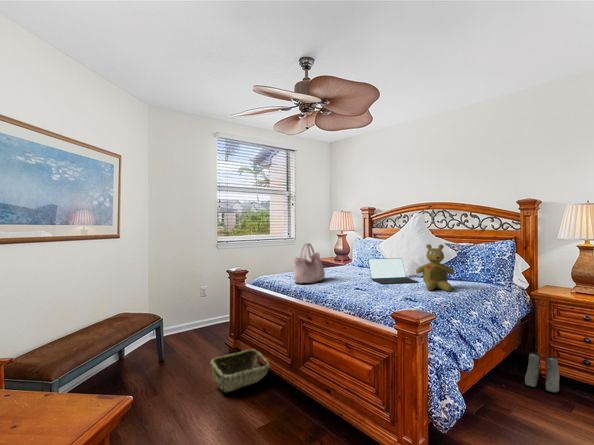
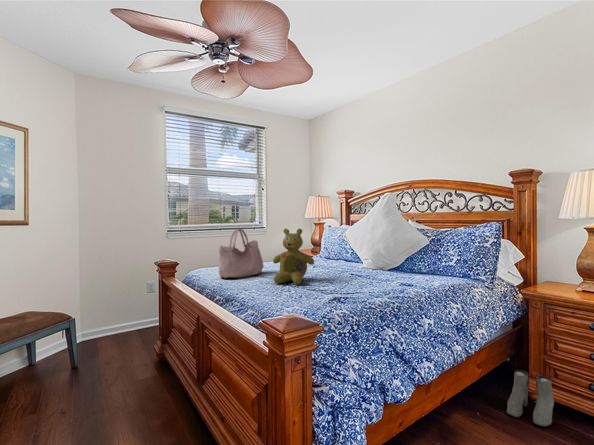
stuffed bear: present [416,244,454,291] -> present [273,229,314,285]
laptop: present [368,258,418,284] -> none [317,247,375,279]
woven basket: present [211,349,271,392] -> none [102,357,179,413]

